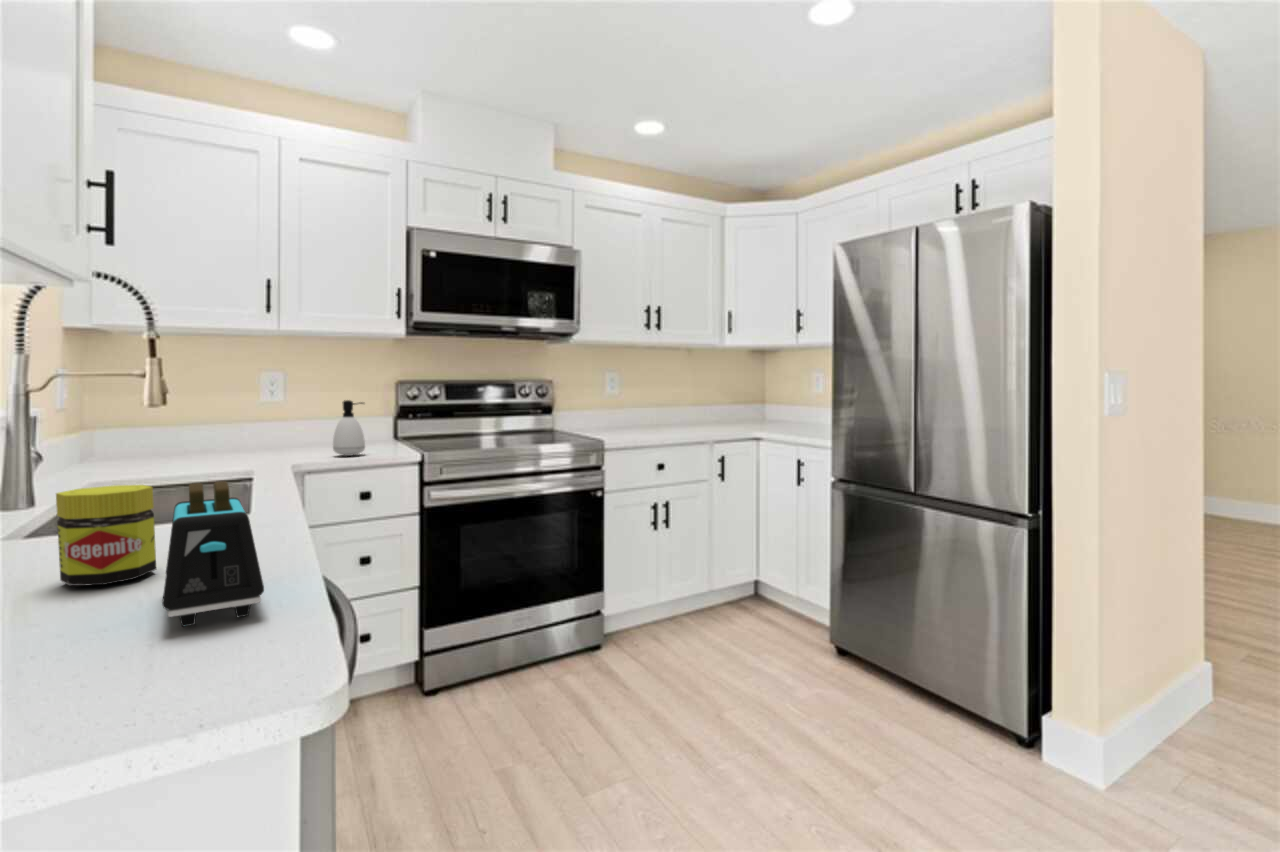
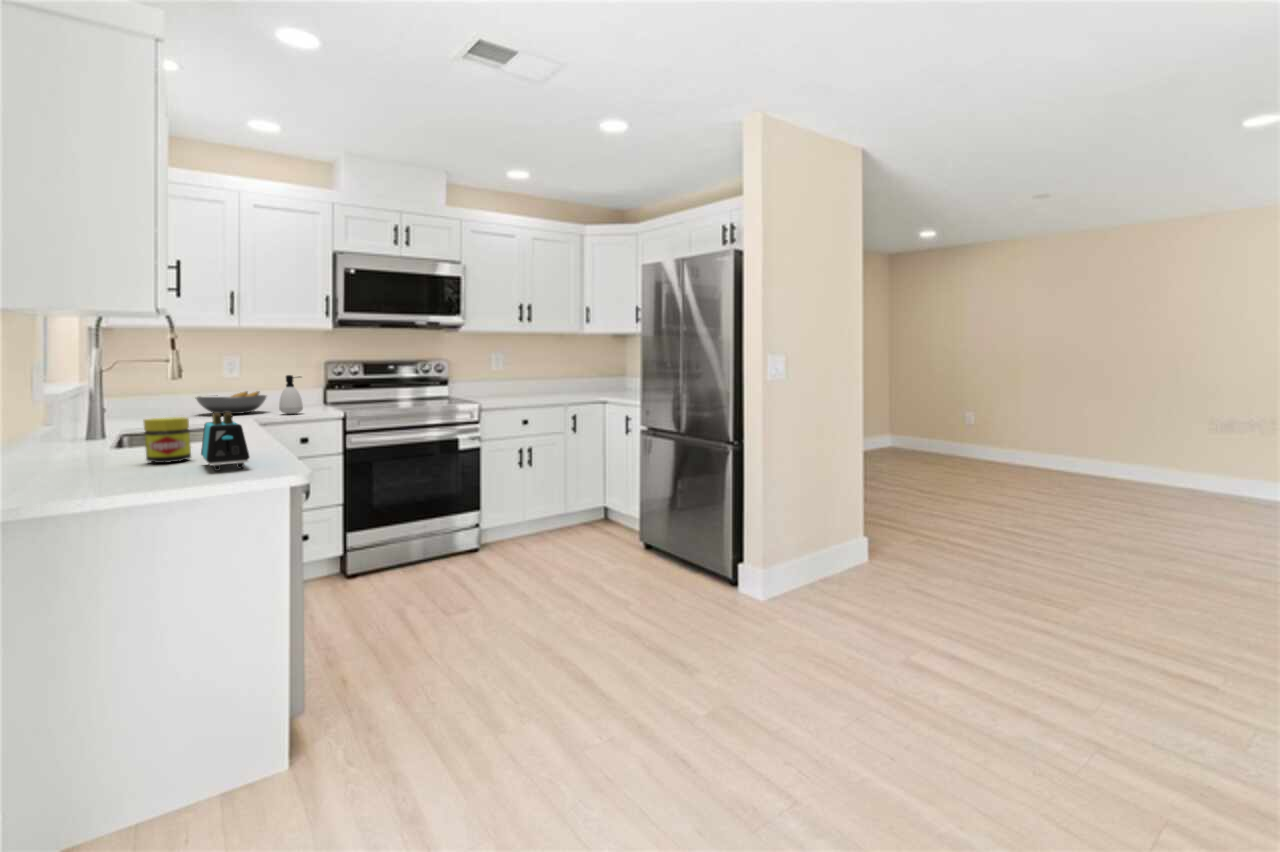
fruit bowl: none [219,423,317,455] -> present [195,391,266,414]

